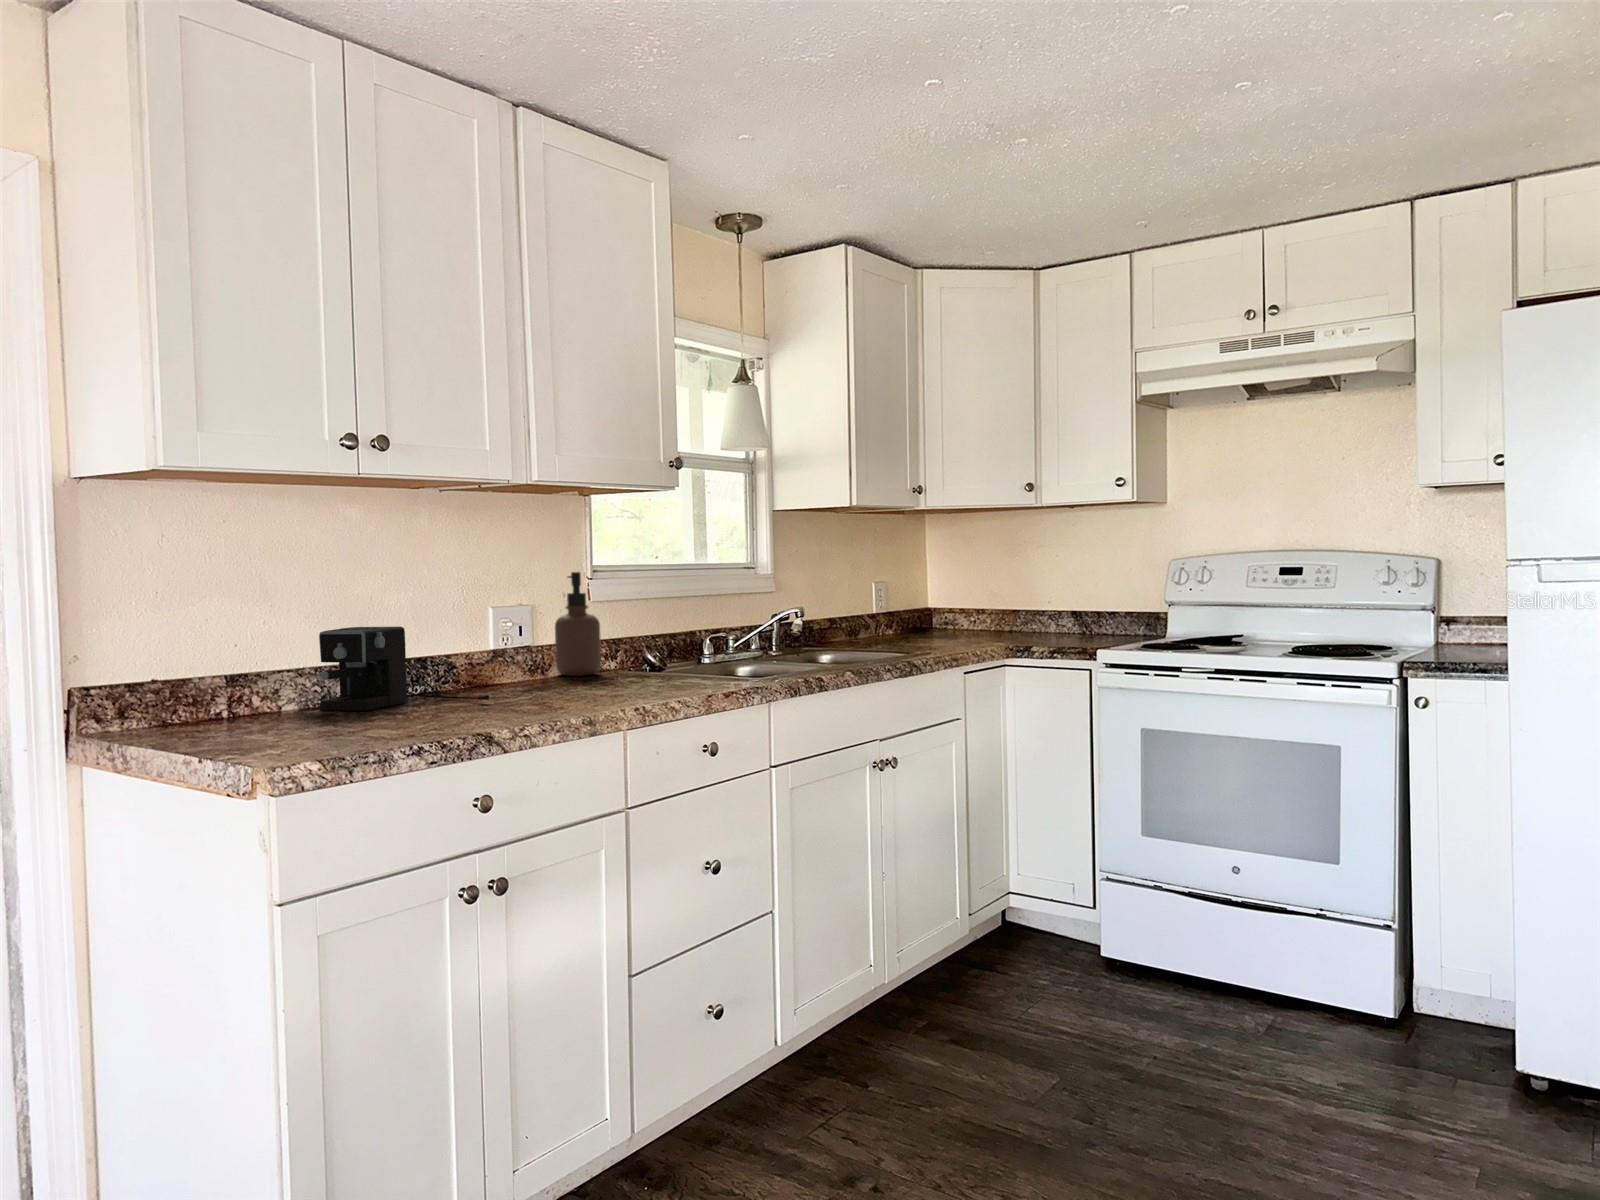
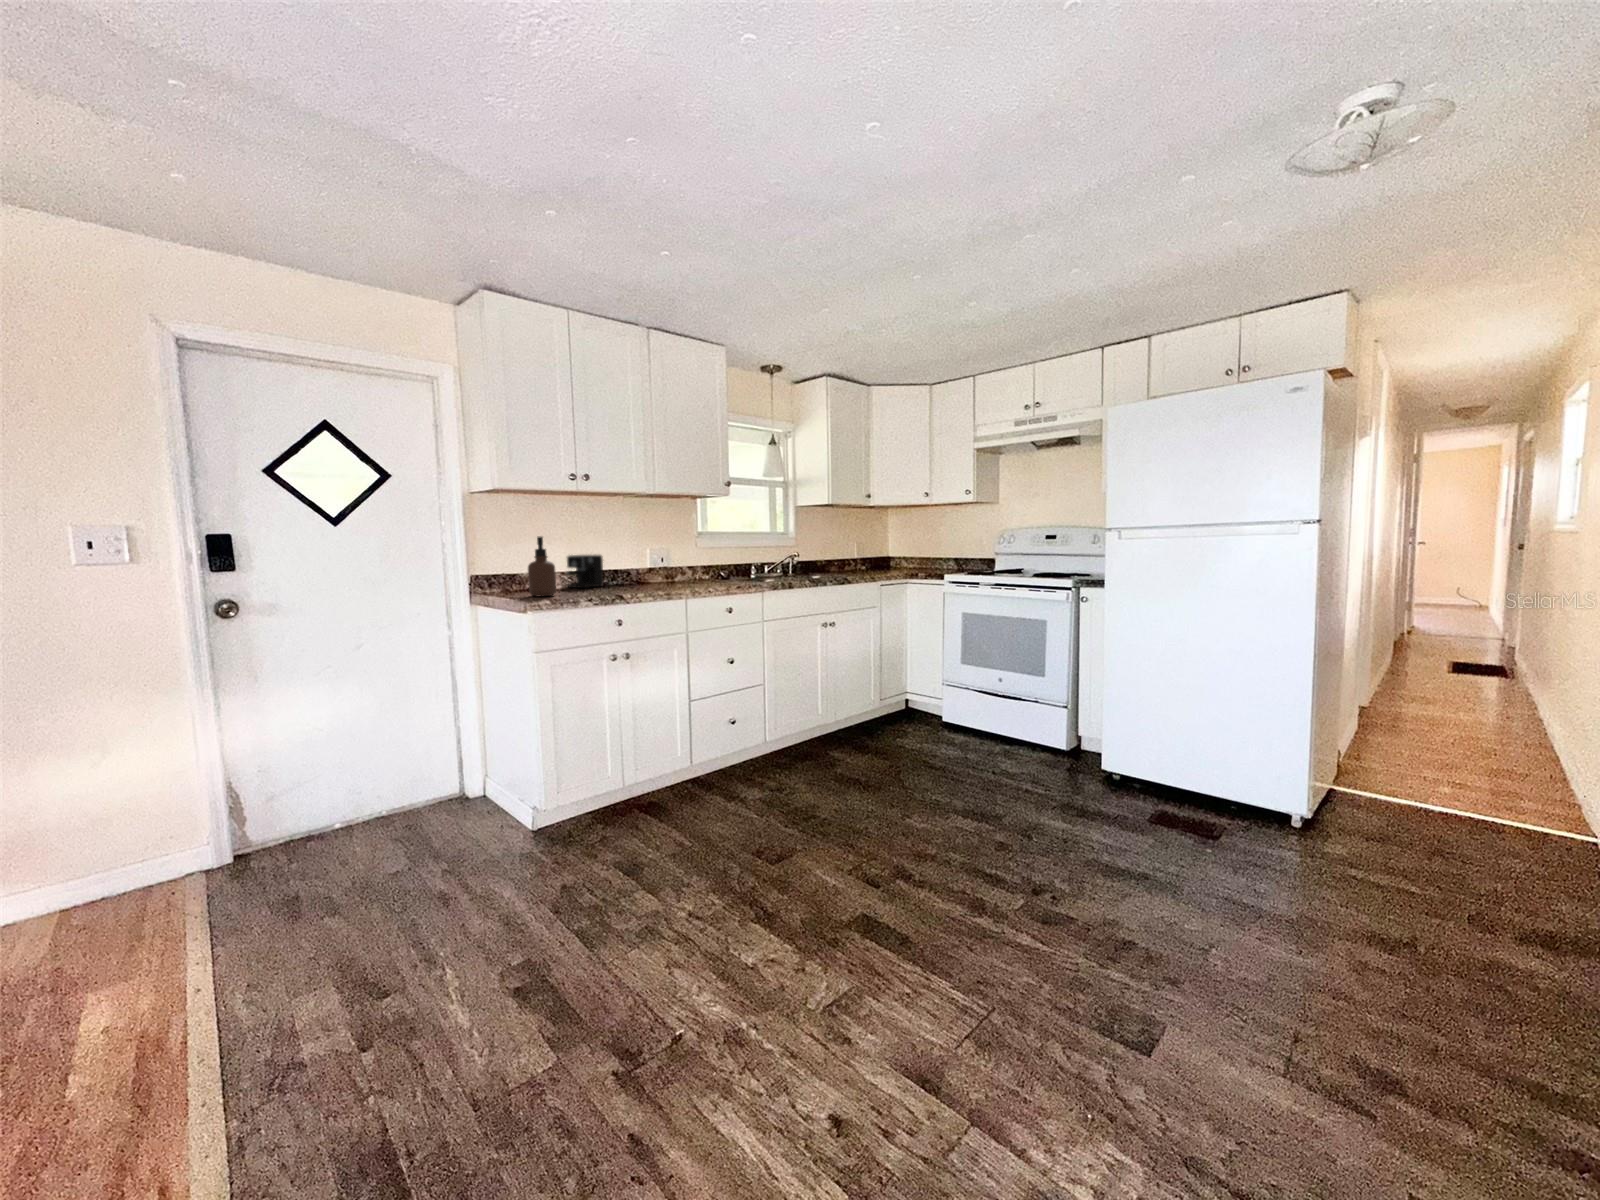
soap dispenser: present [555,572,601,676] -> present [528,536,556,597]

